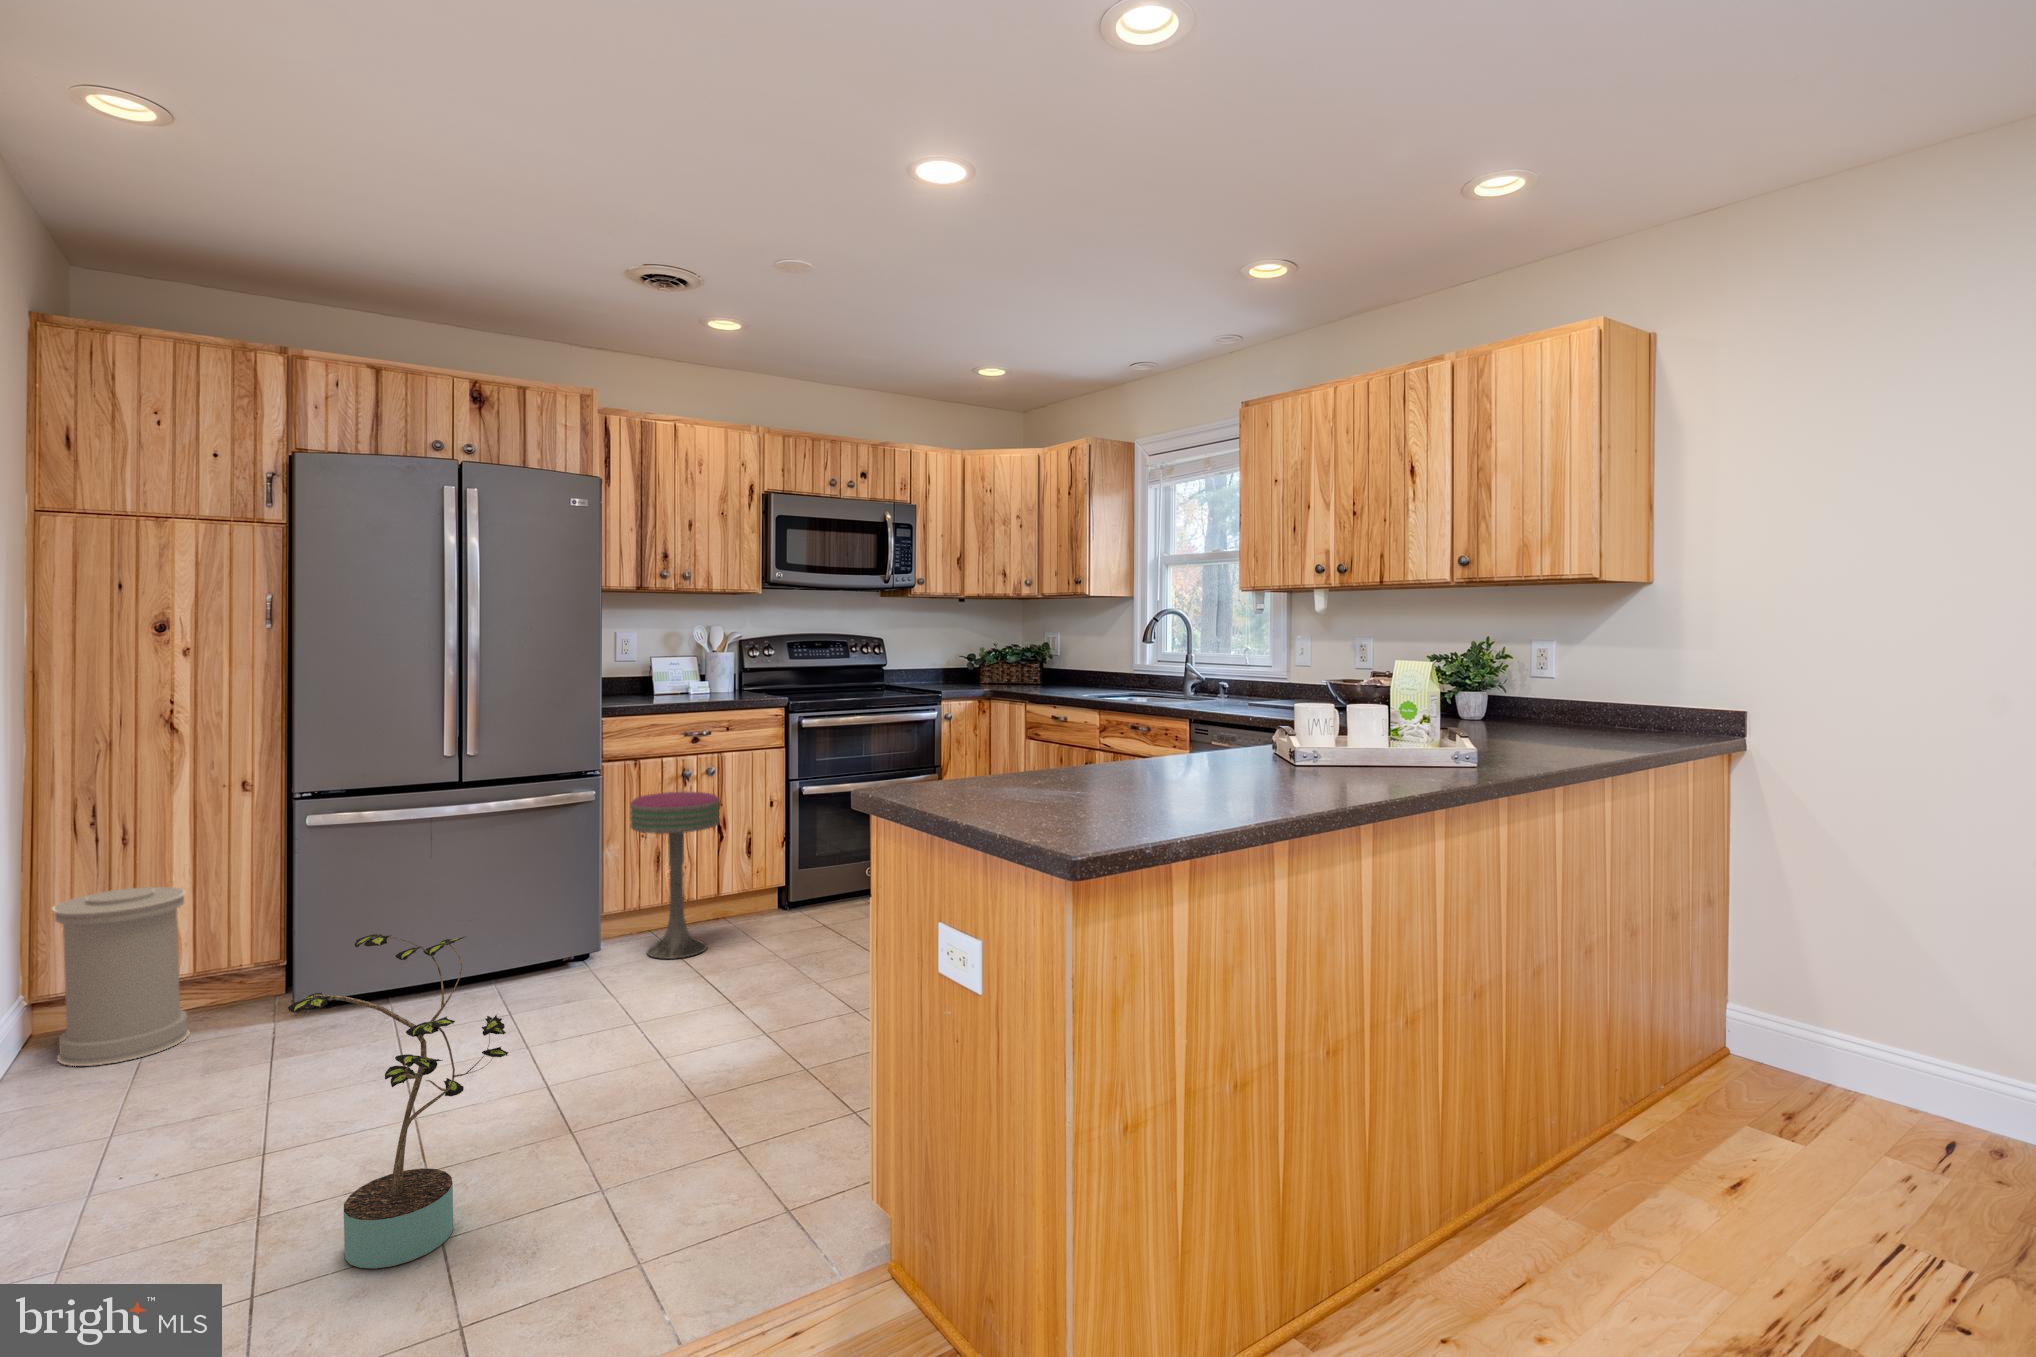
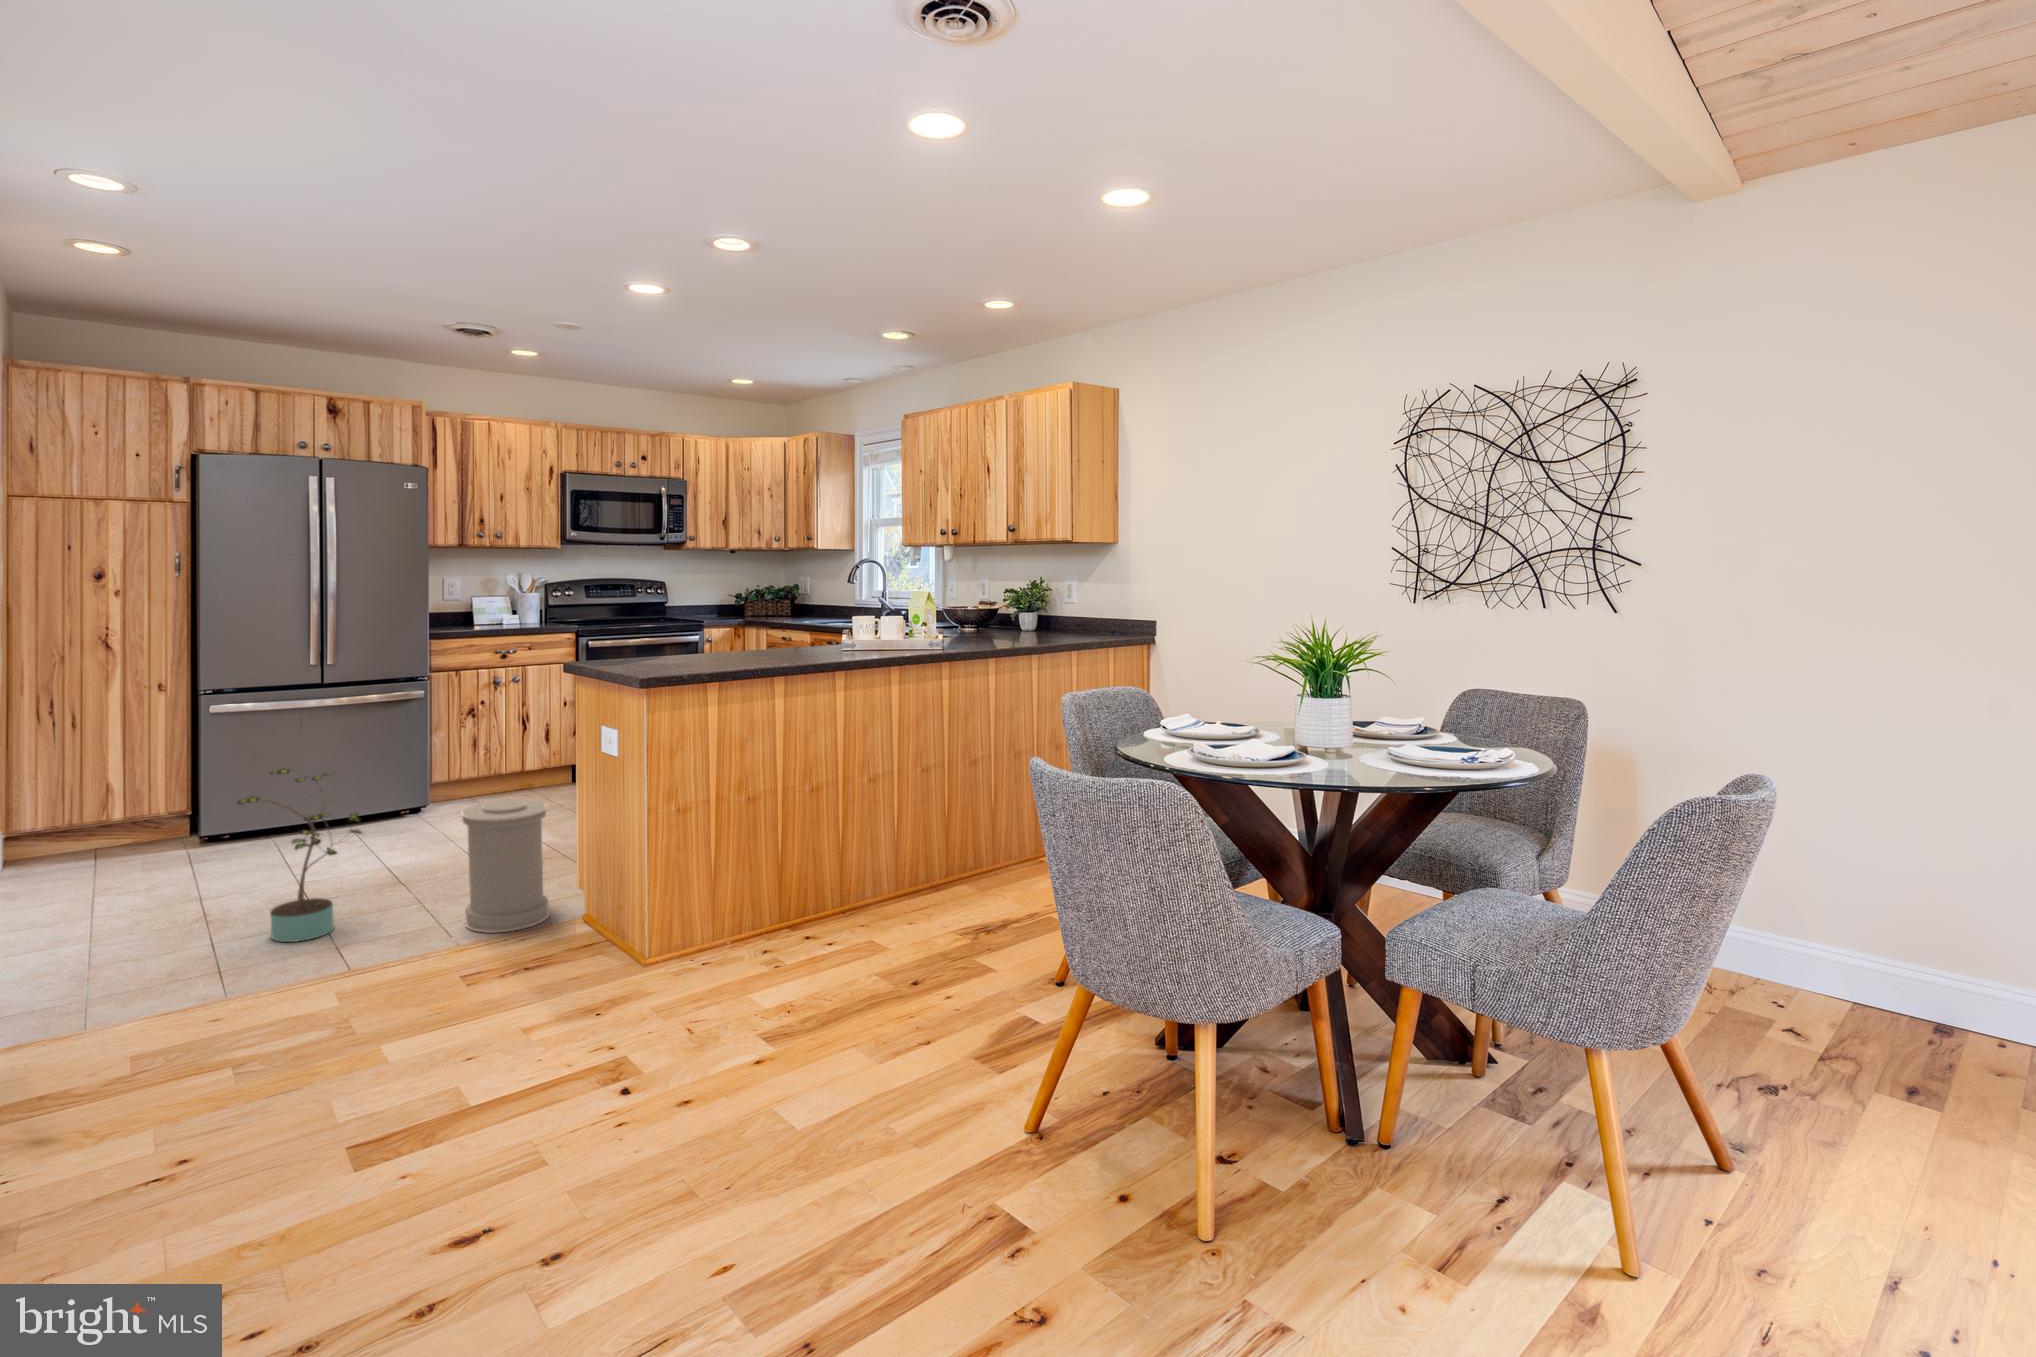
bar stool: present [630,792,720,959] -> none [453,694,521,809]
trash can: present [53,887,189,1066] -> present [461,800,549,933]

